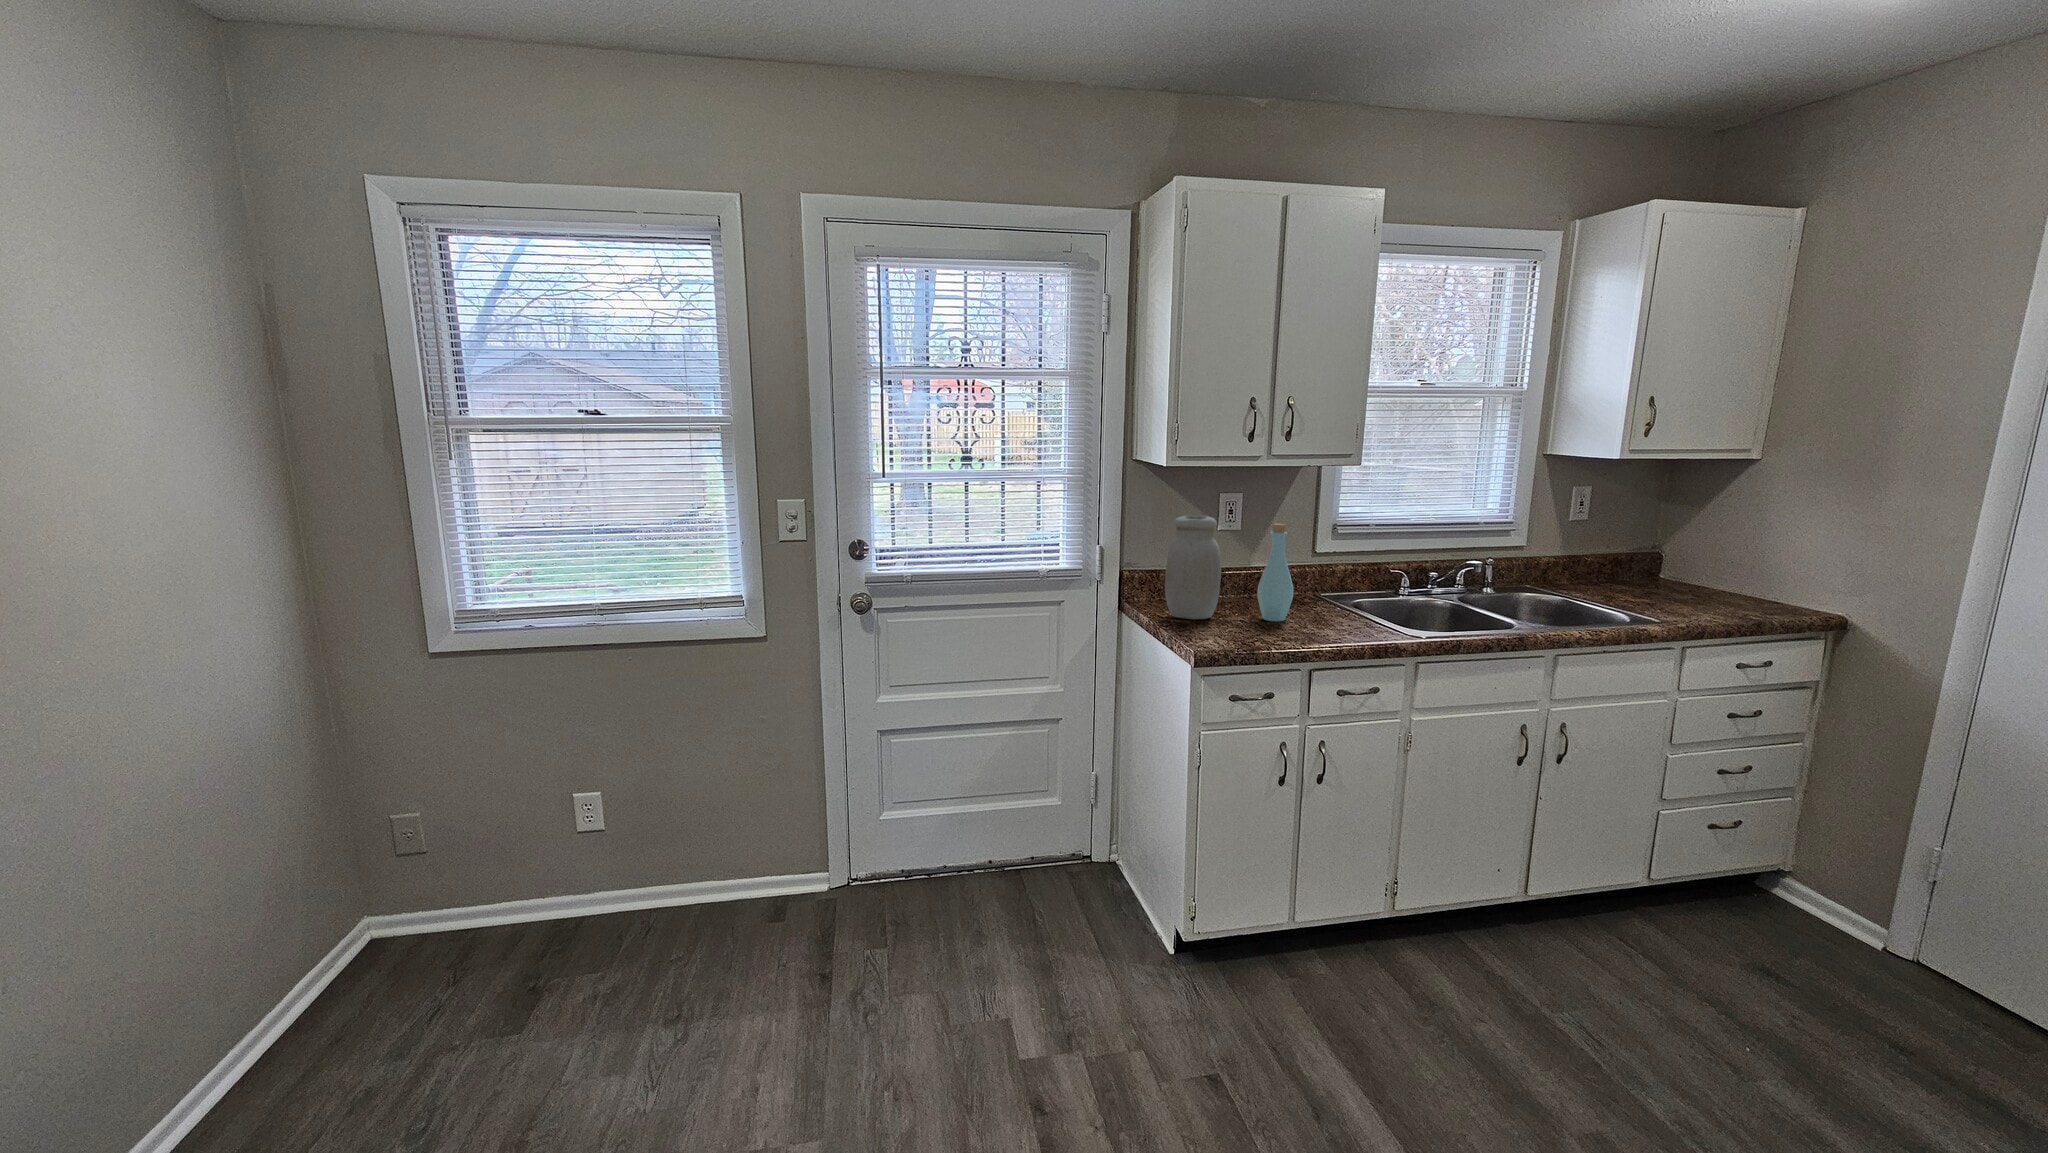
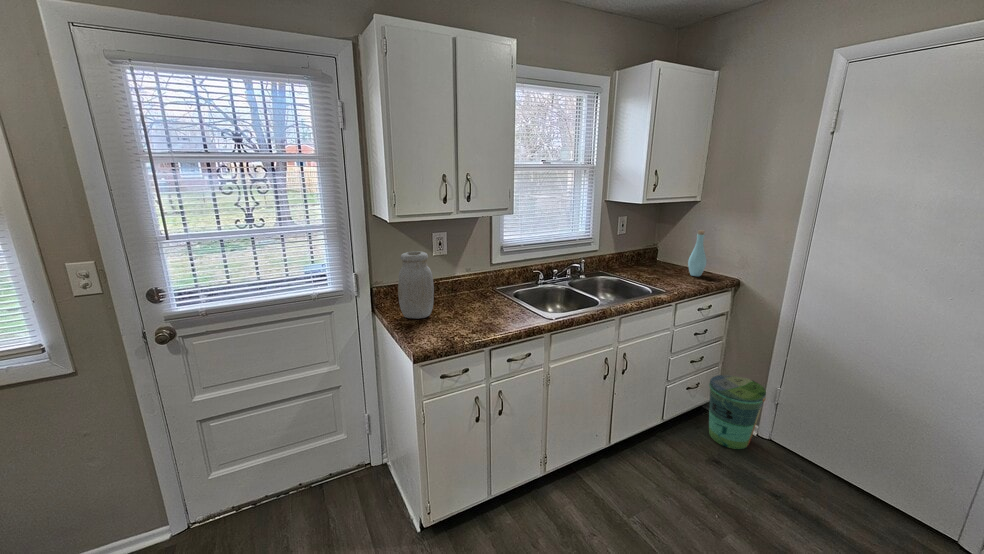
bottle: present [1257,524,1294,621] -> present [688,230,706,276]
trash can: none [1760,810,1898,963] -> present [709,375,766,449]

